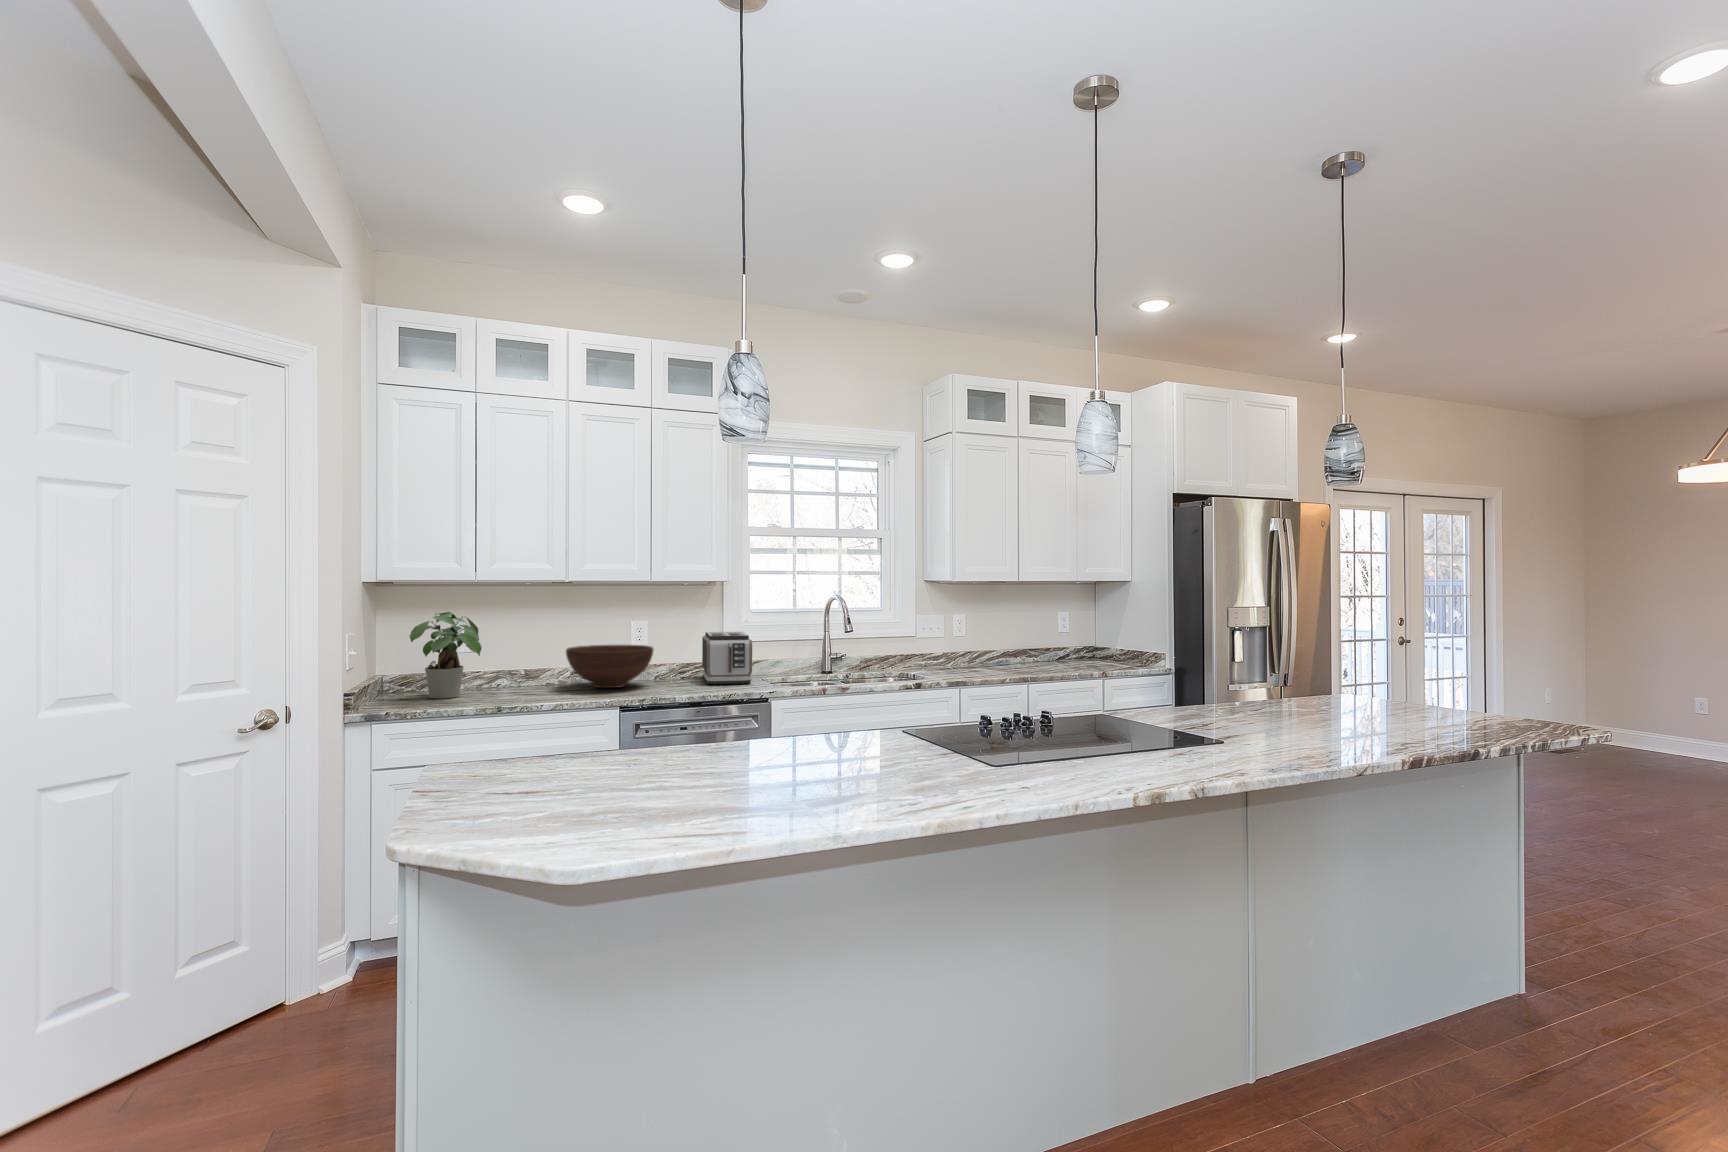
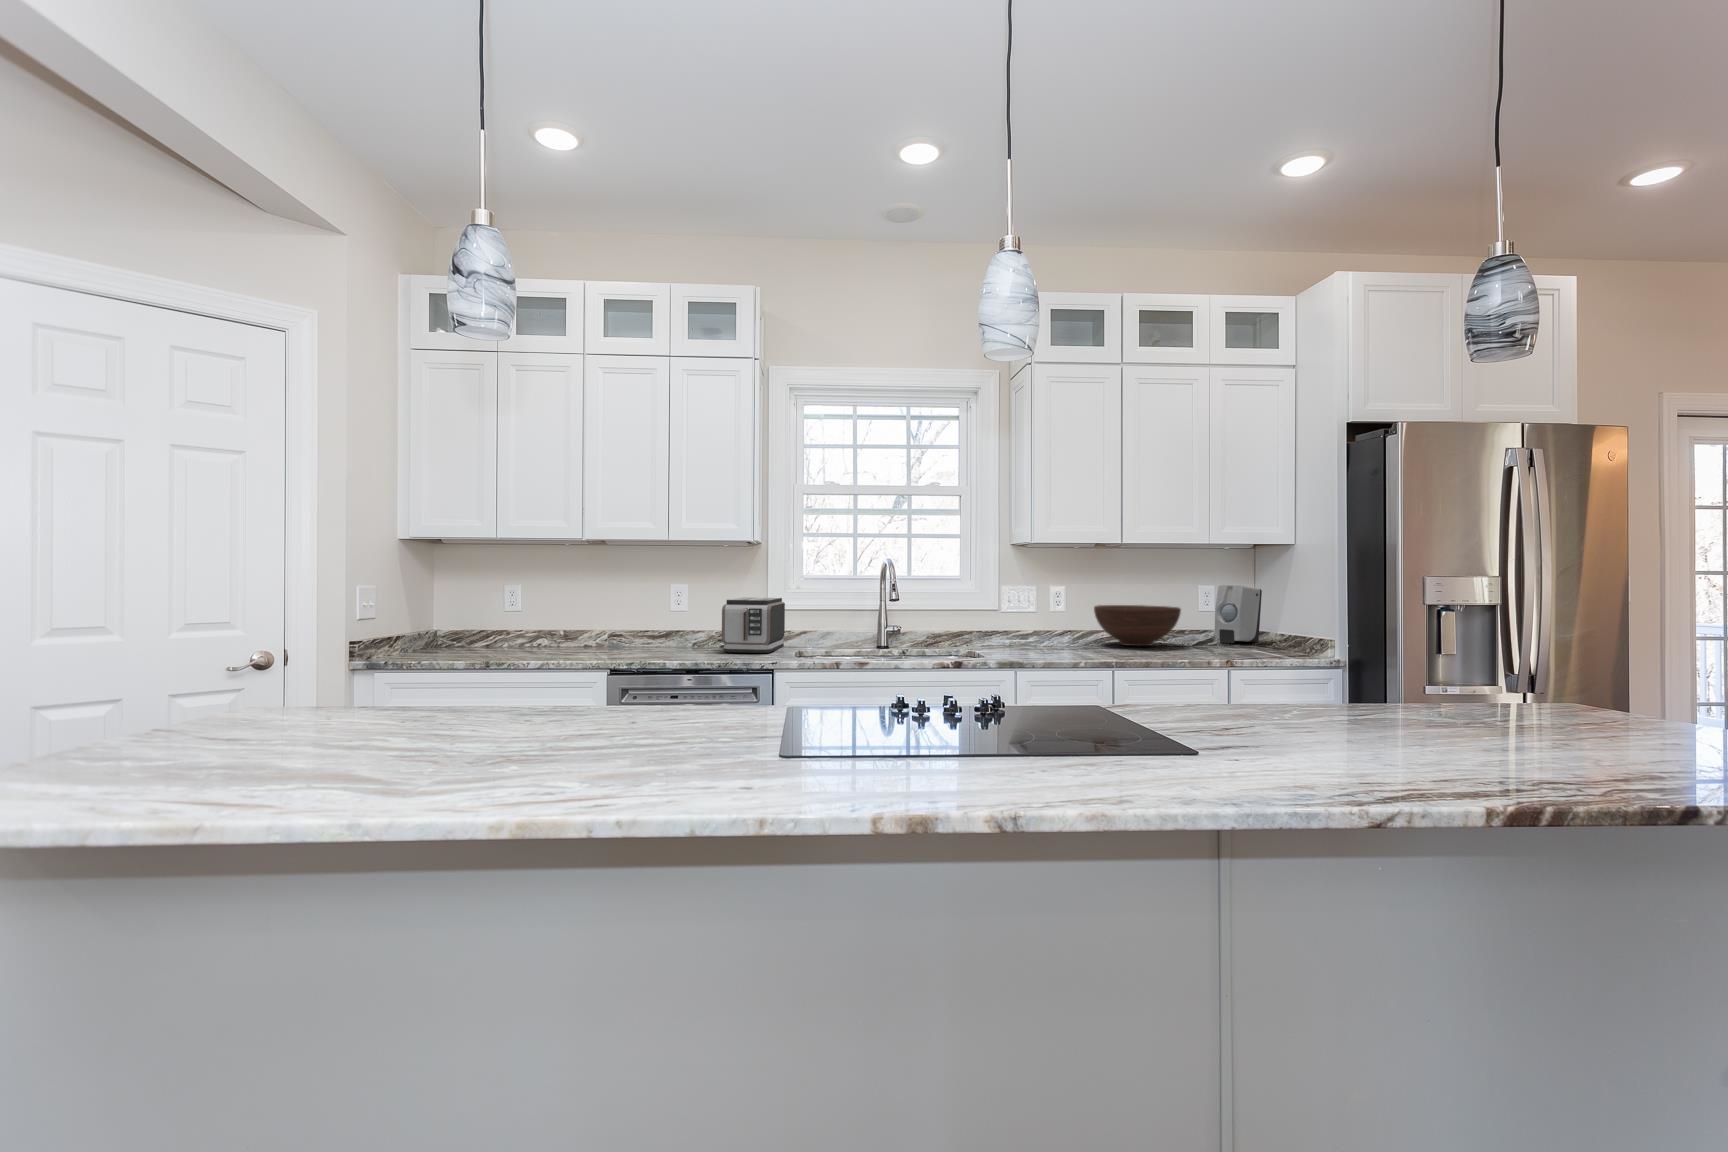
potted plant: present [410,612,482,698] -> none [429,569,512,653]
soap dispenser: none [1071,612,1101,658] -> present [1215,585,1262,643]
fruit bowl: present [566,645,653,688] -> present [1094,605,1181,646]

